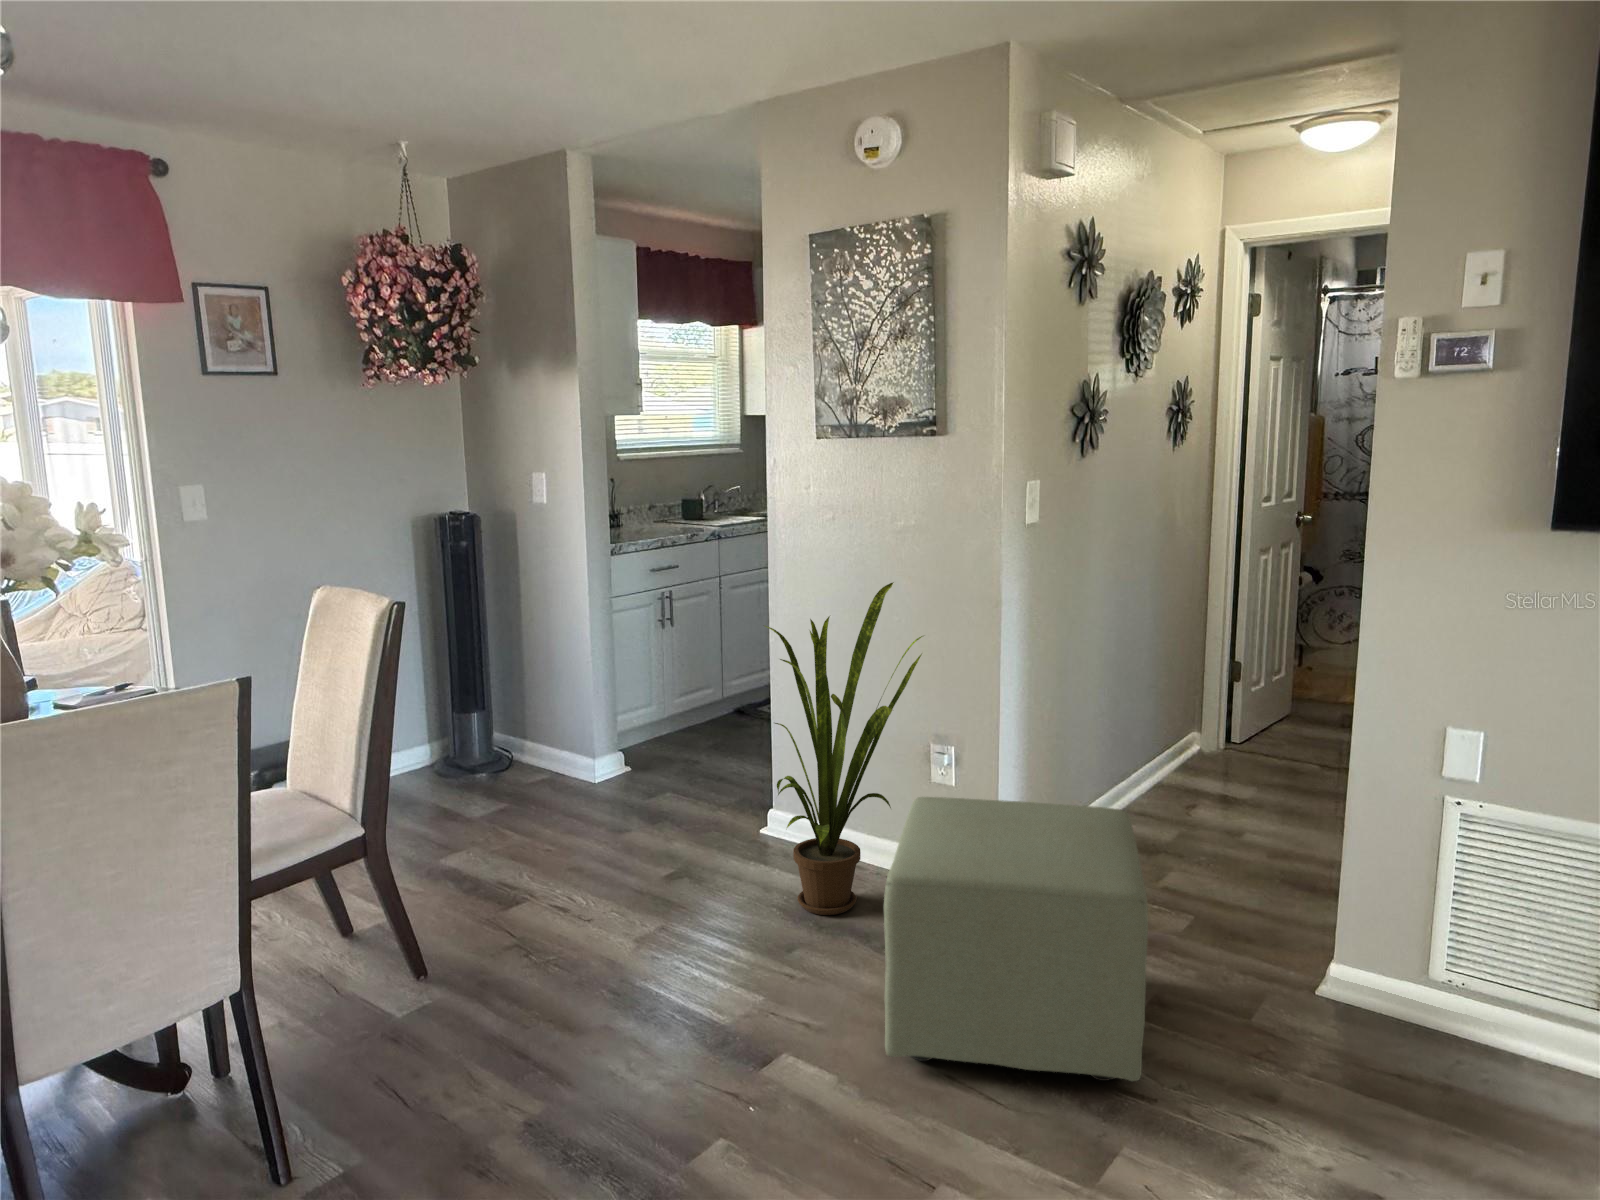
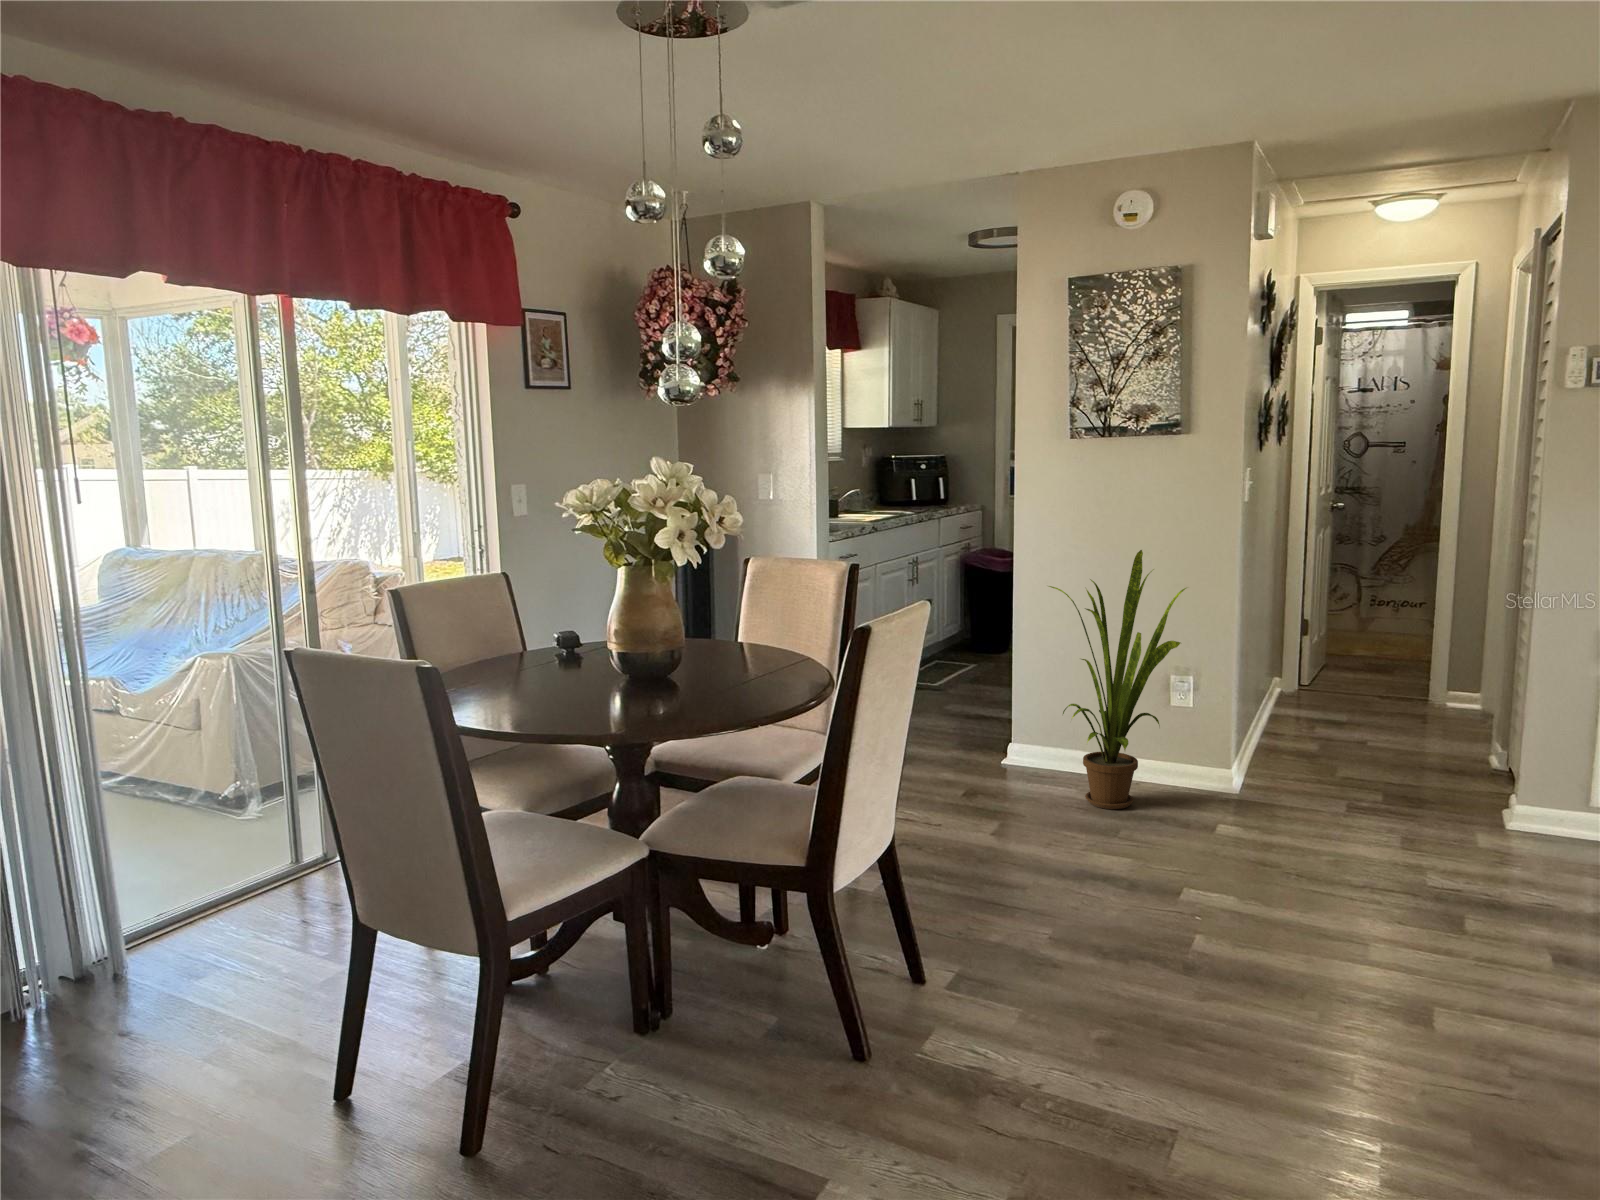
ottoman: present [884,797,1148,1081] -> none [1212,704,1463,889]

